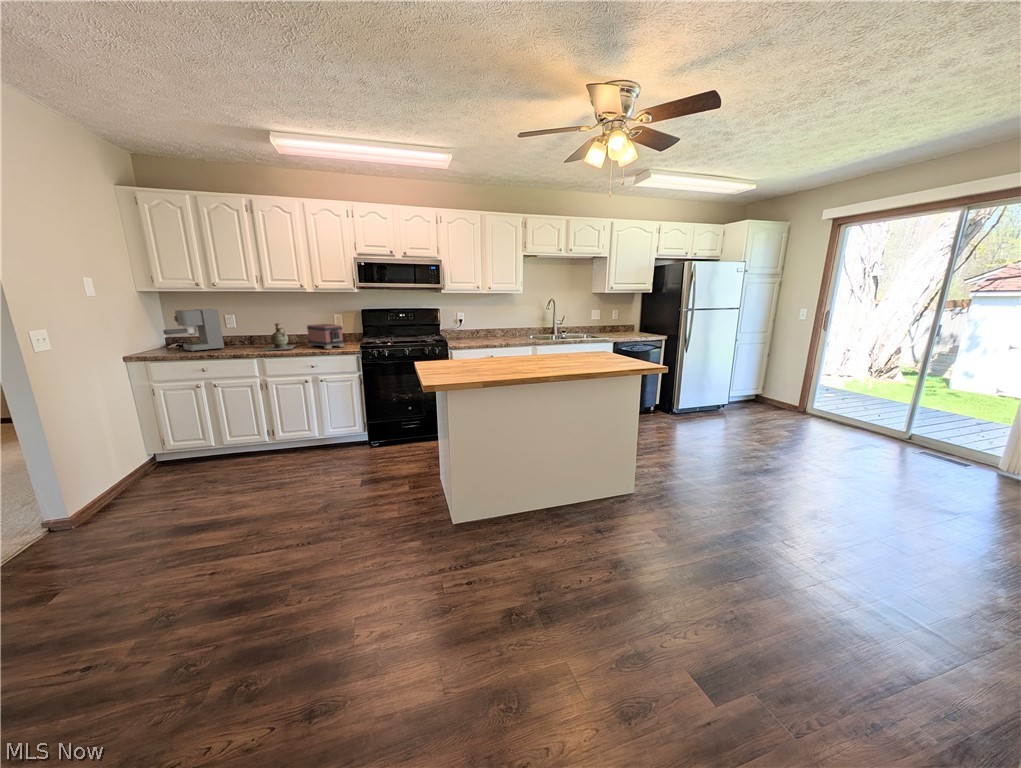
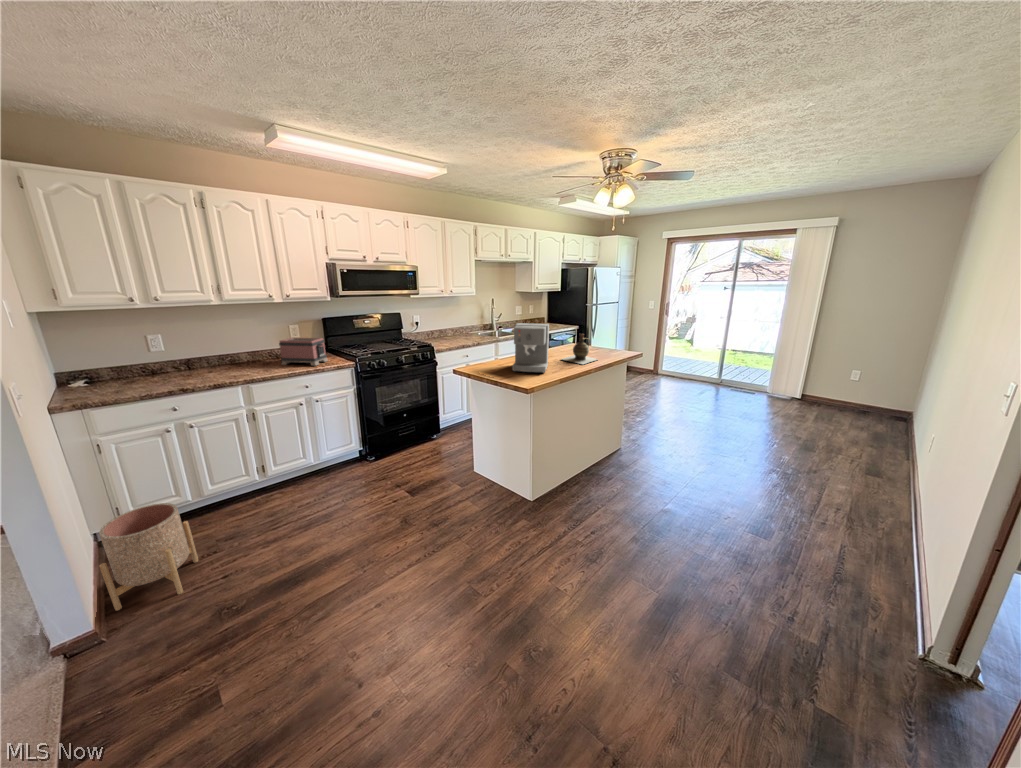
coffee maker: present [163,309,224,351] -> present [512,323,549,373]
ceramic jug: present [262,323,296,351] -> present [563,334,597,364]
planter: none [94,438,179,512] -> present [99,503,198,611]

